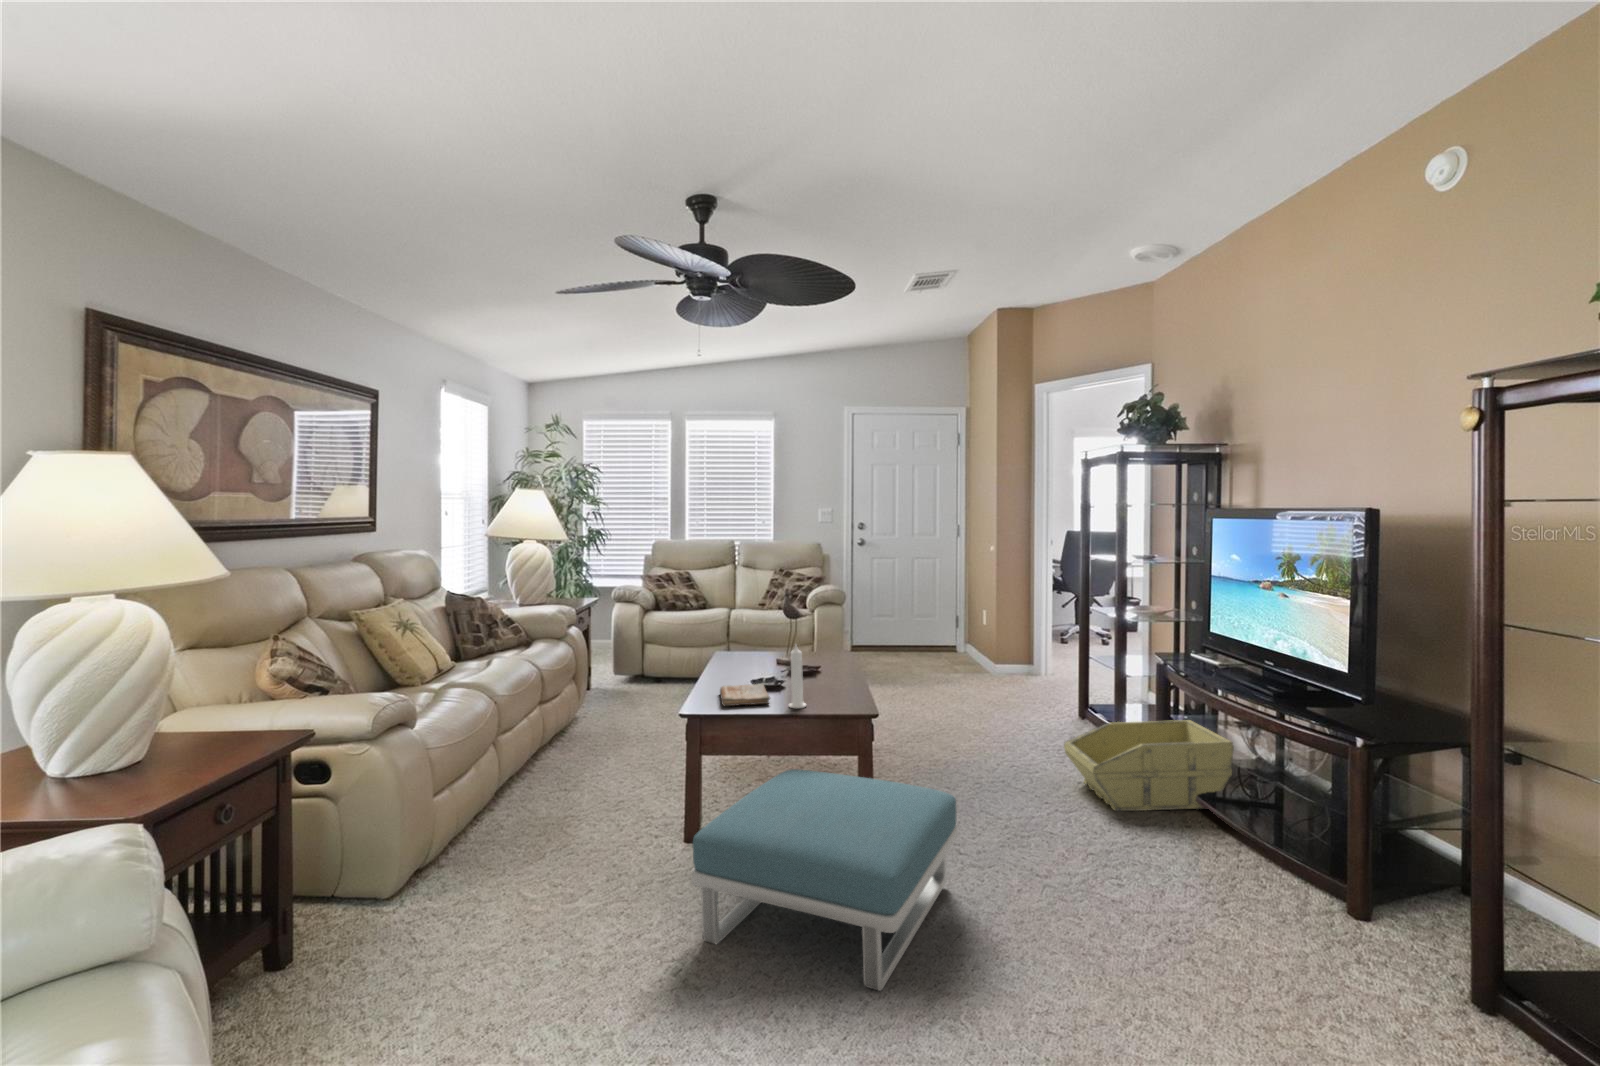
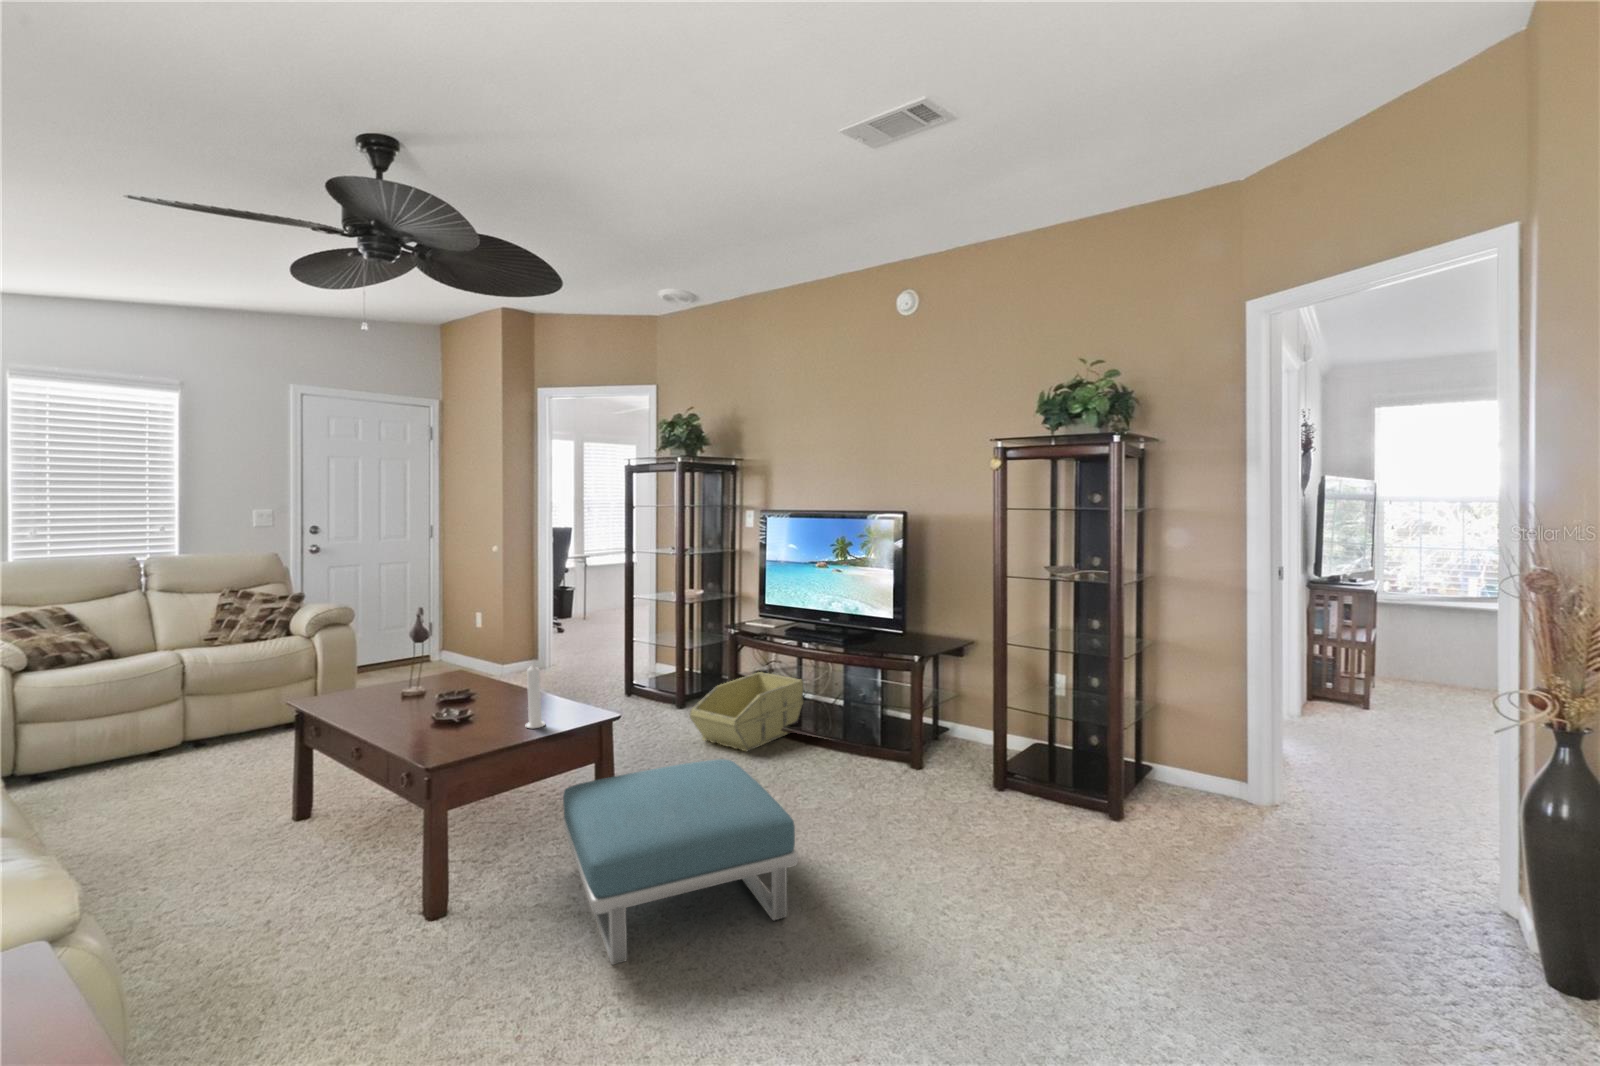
book: present [720,684,770,706] -> none [416,715,504,746]

